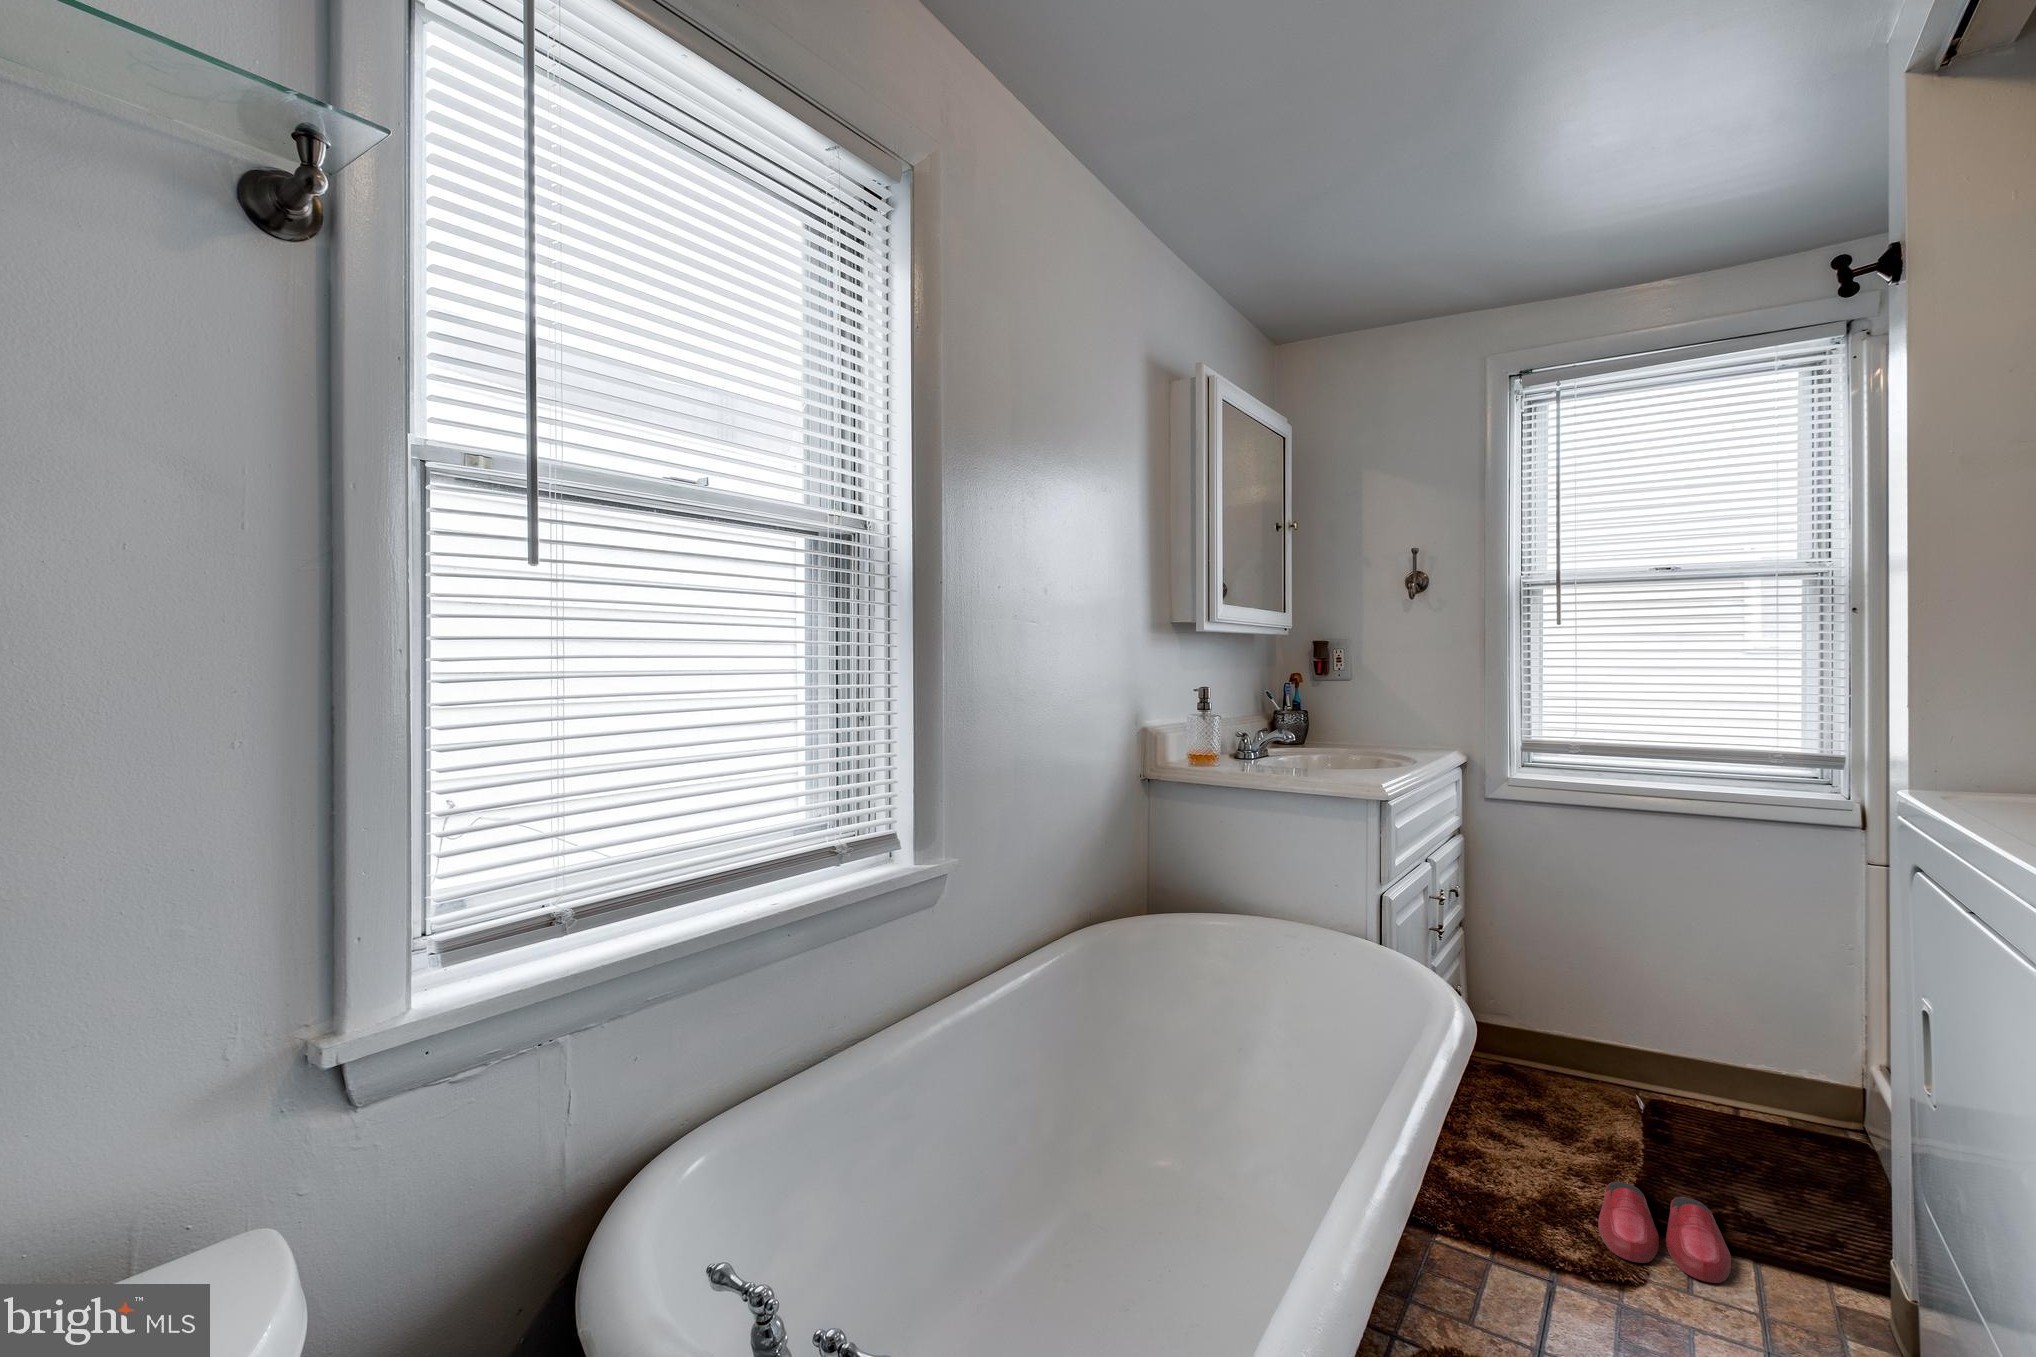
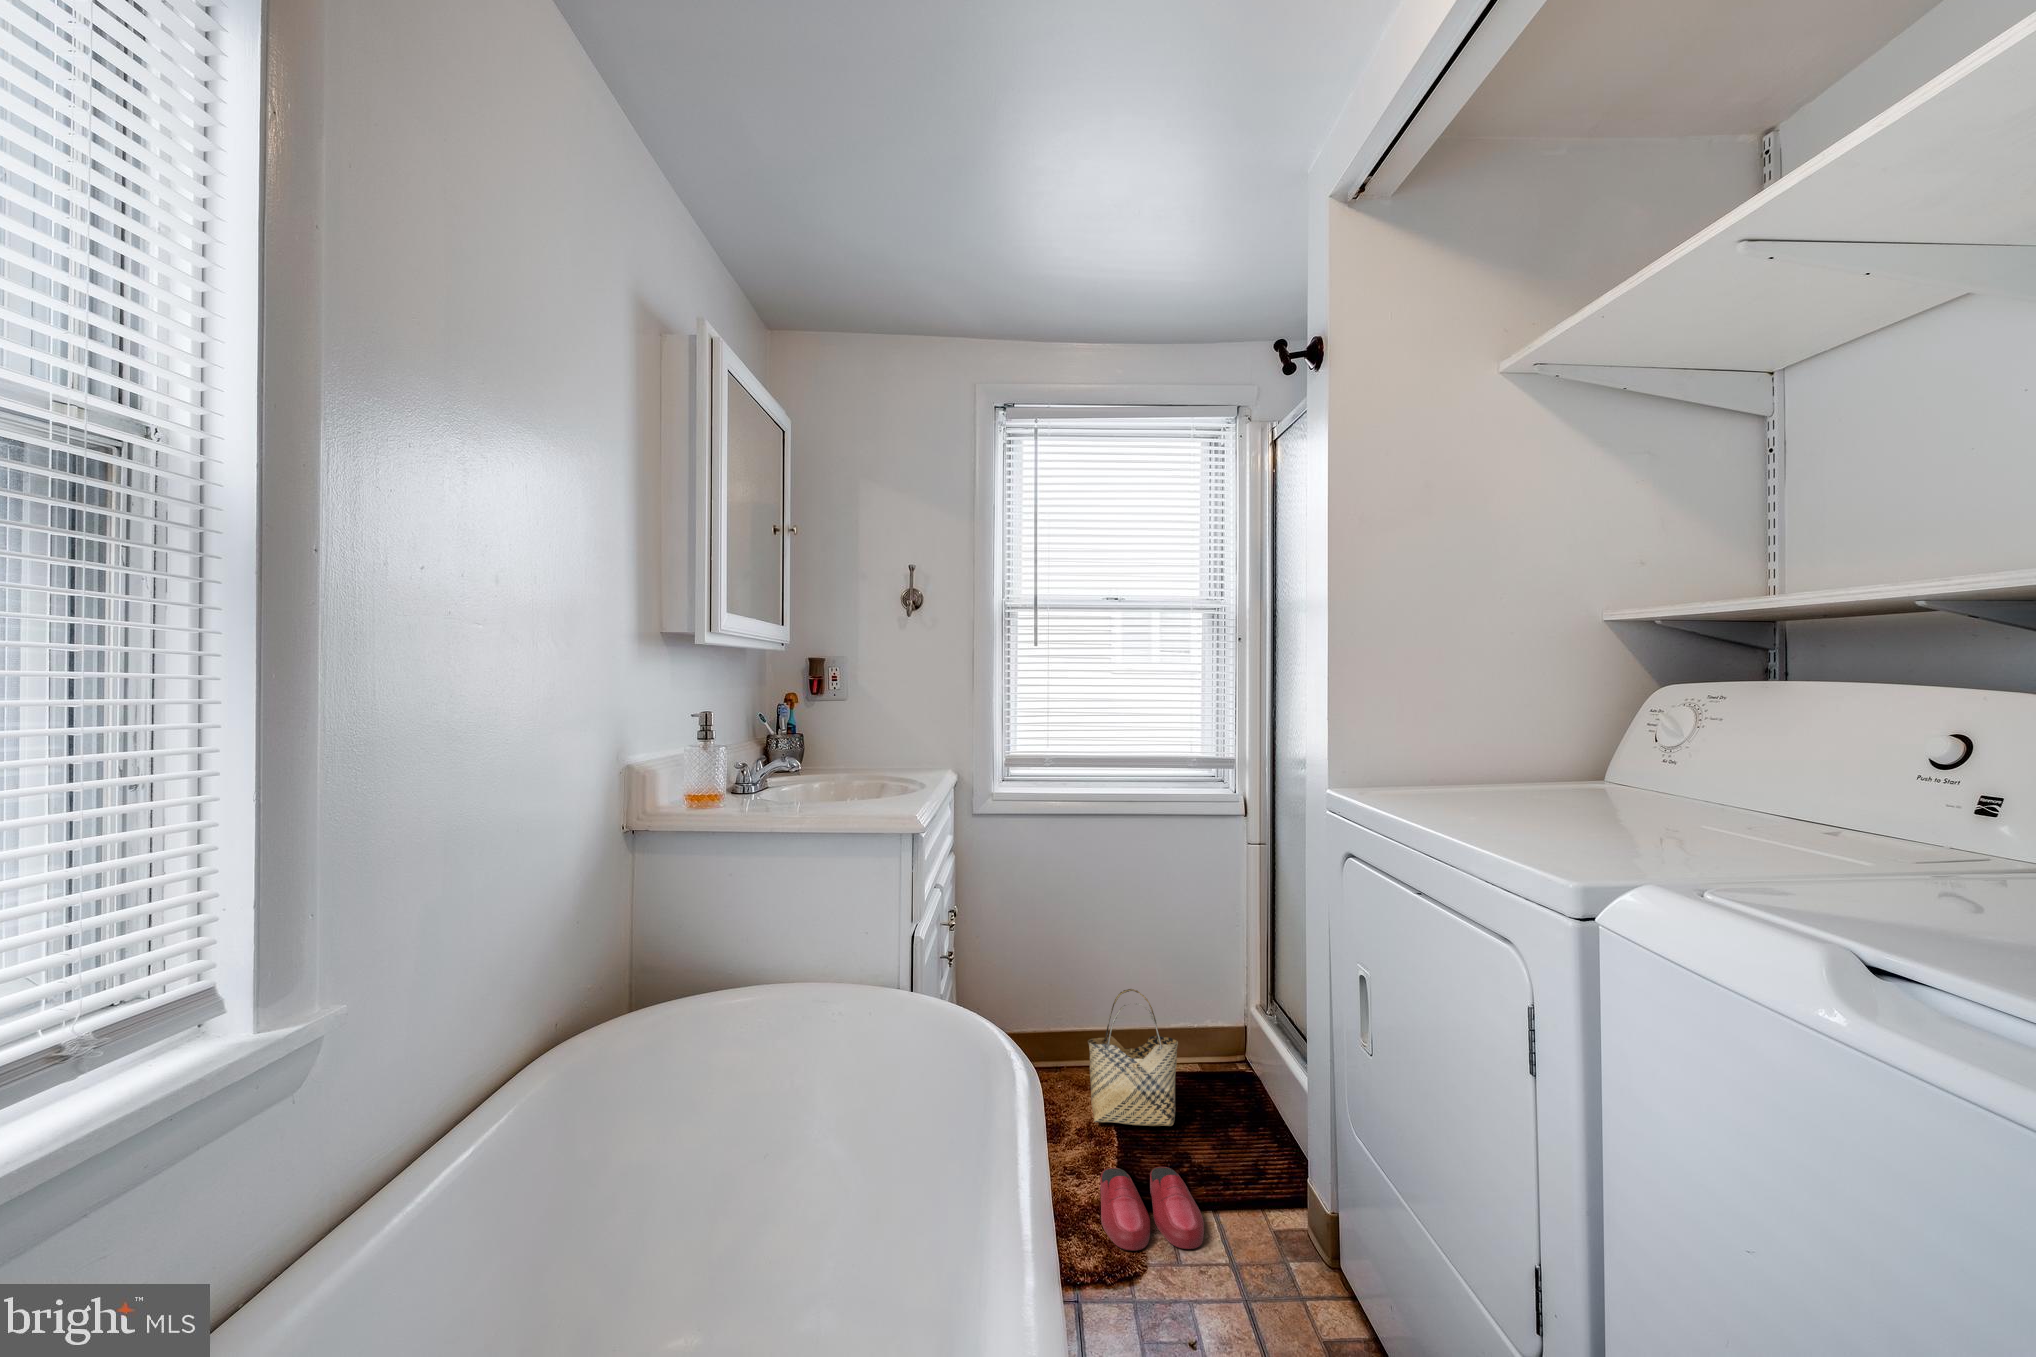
woven basket: none [1609,1006,1733,1166] -> present [1087,989,1178,1126]

